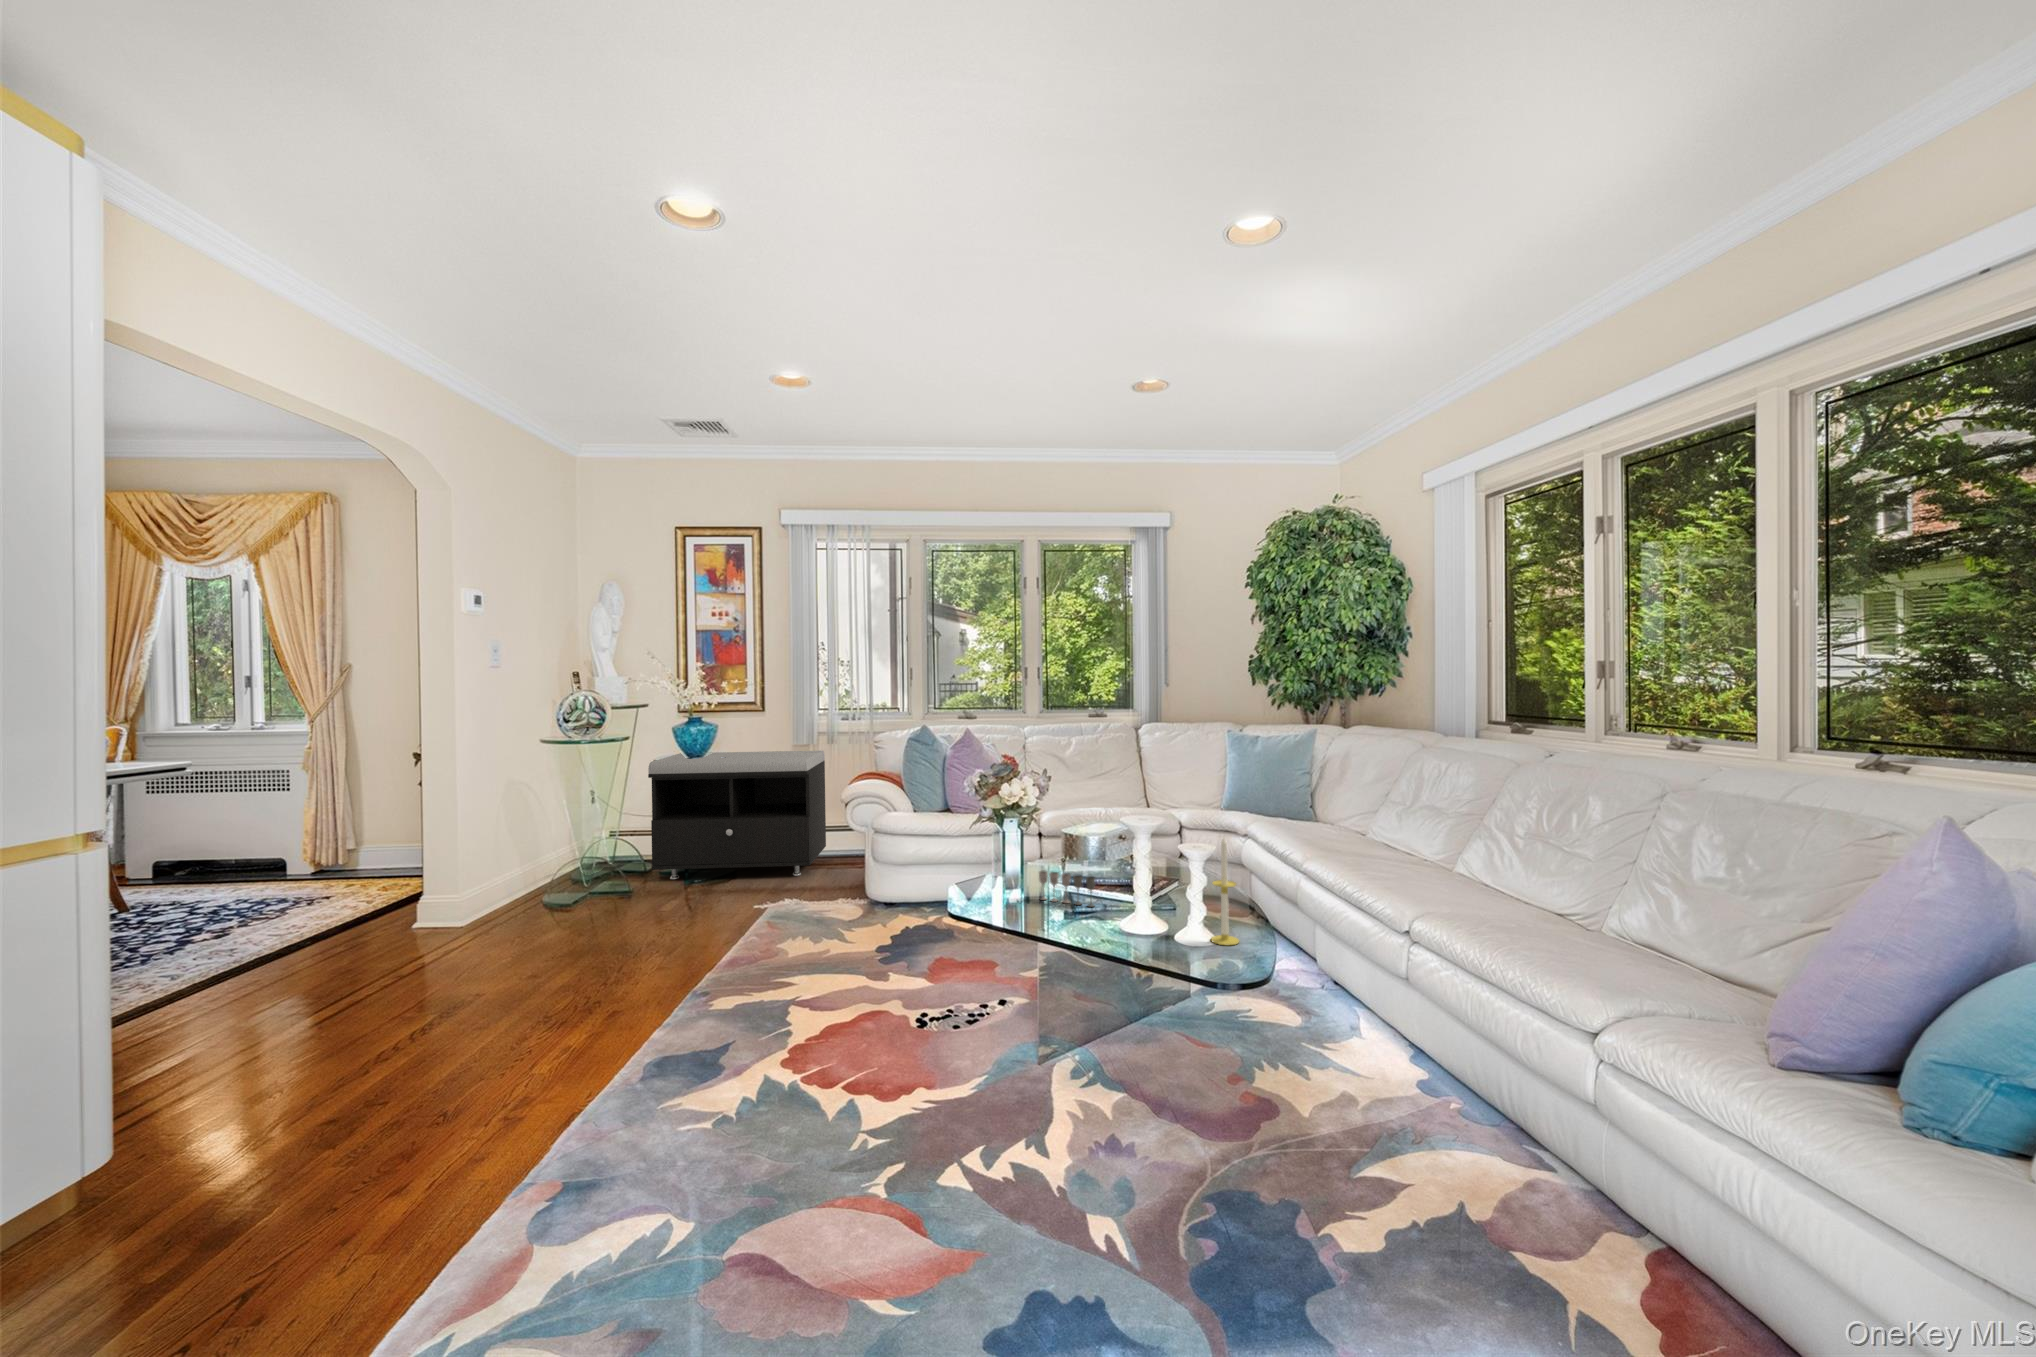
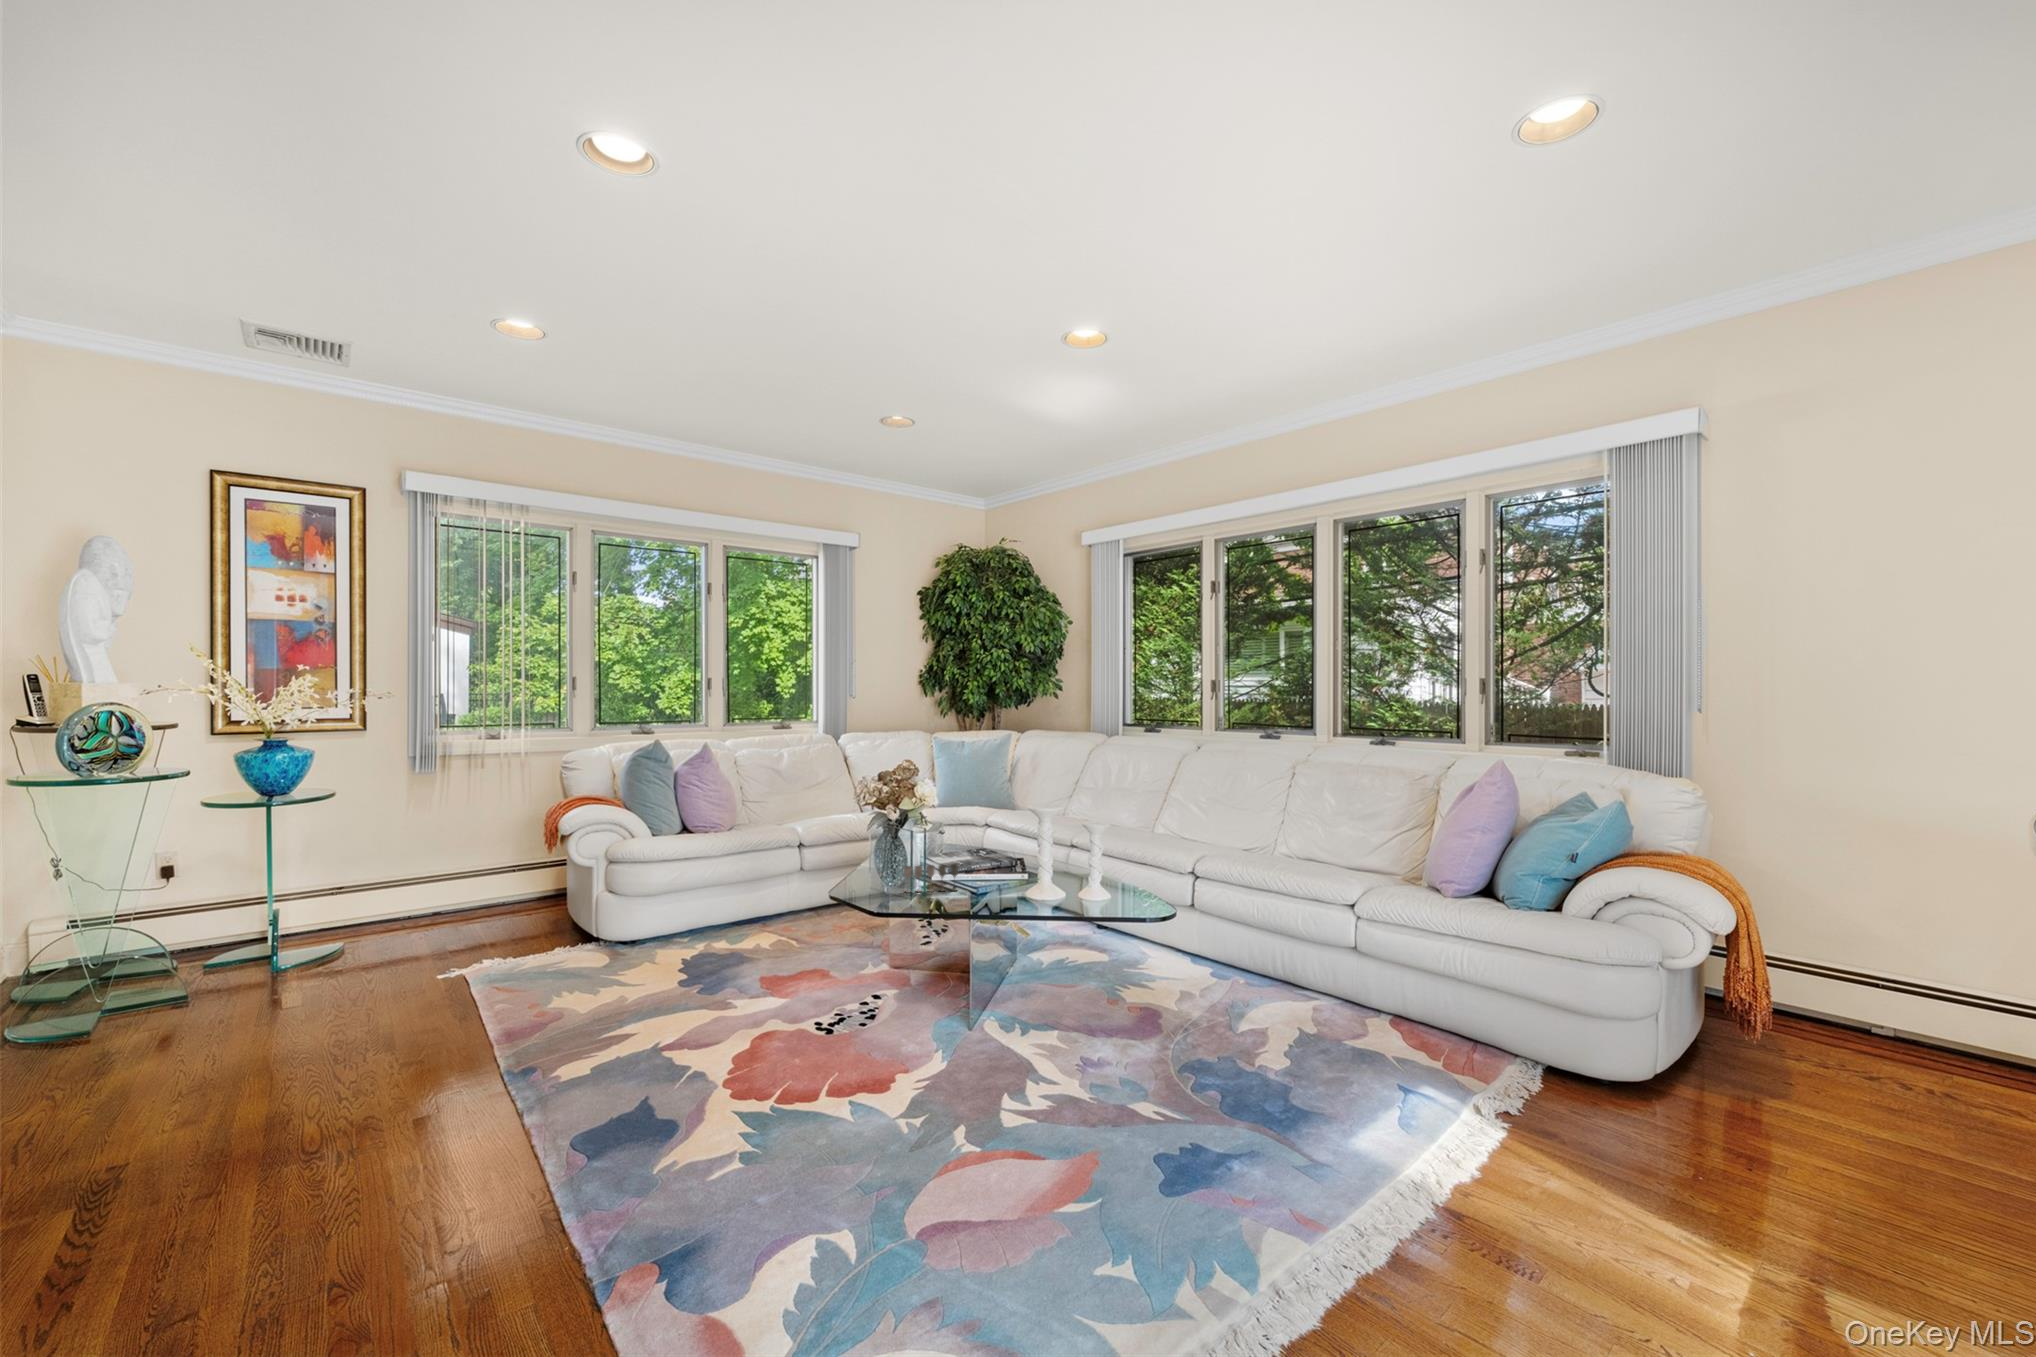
storage bench: present [648,751,826,879] -> none [202,776,475,970]
candle: present [1211,838,1239,945] -> none [1075,815,1097,899]

